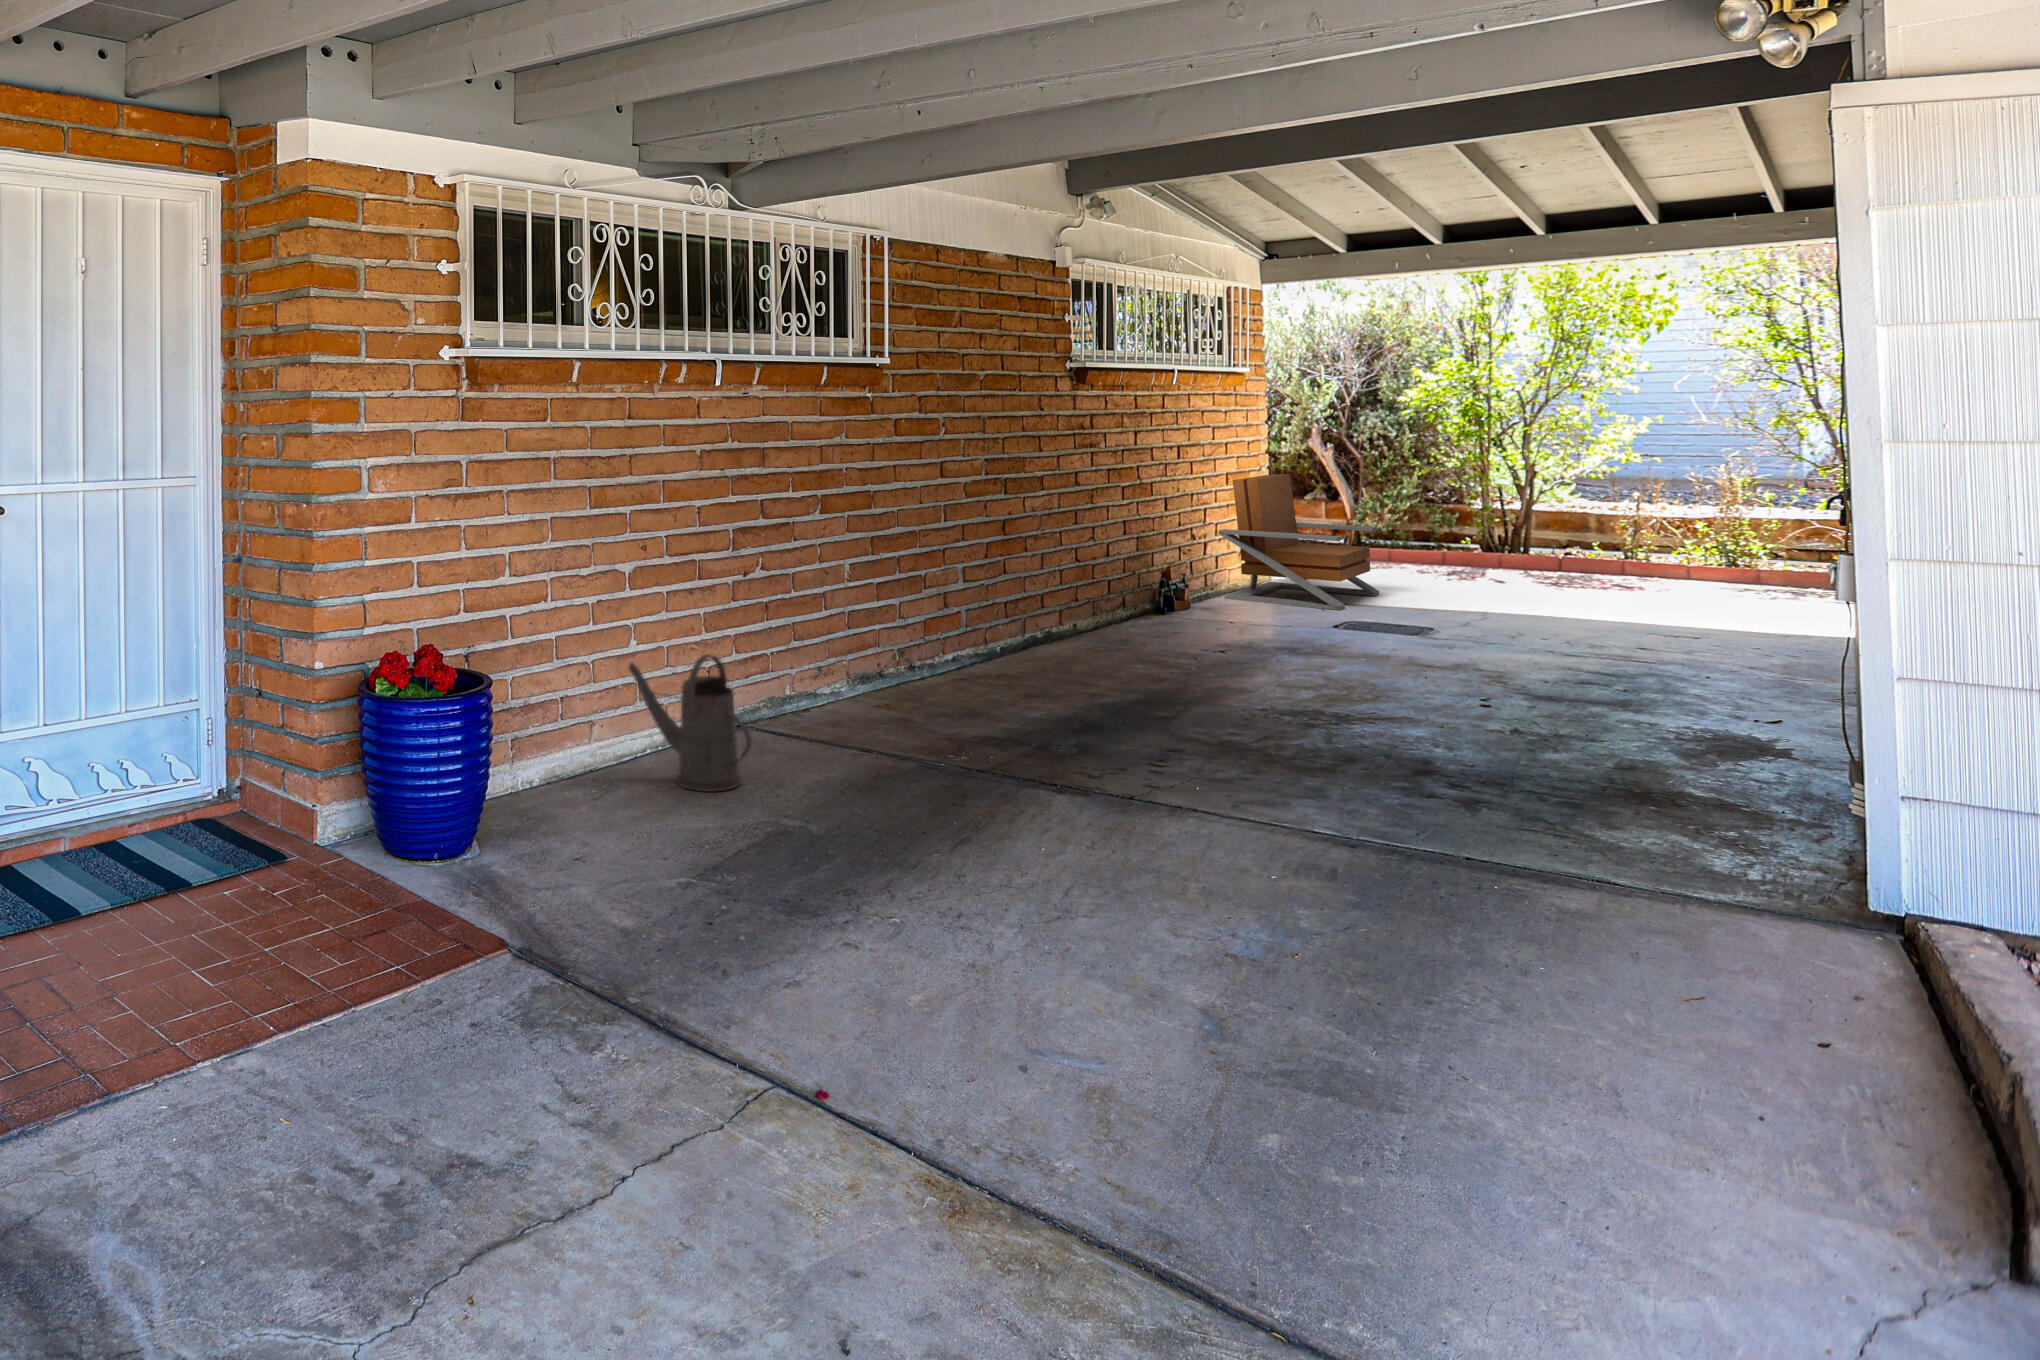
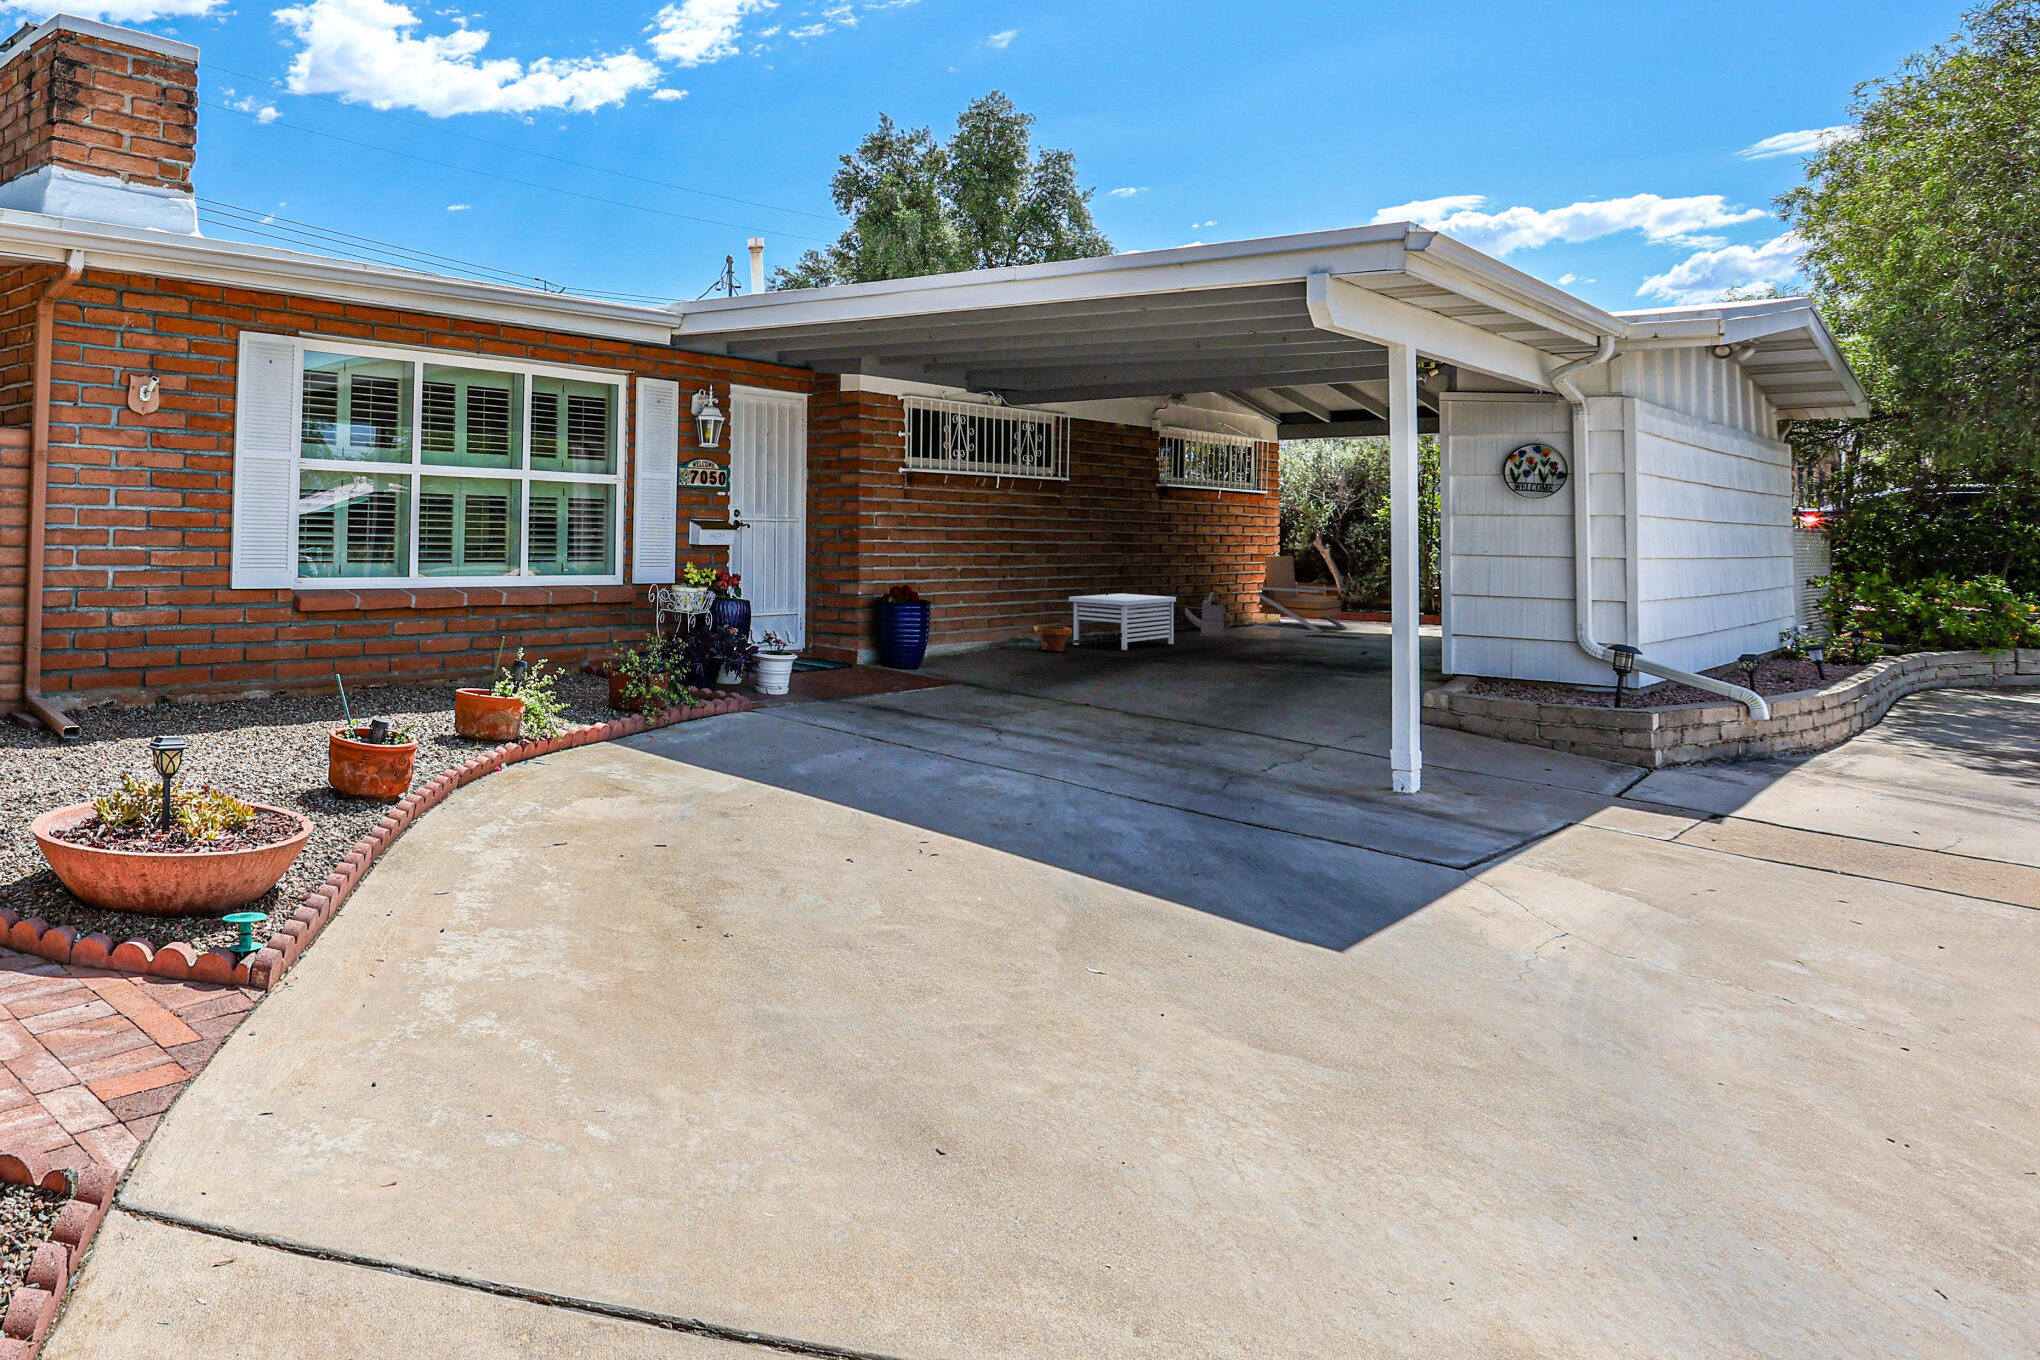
storage bench: none [890,572,1097,704] -> present [1069,594,1176,650]
watering can: present [629,654,752,792] -> present [1185,592,1233,637]
planter: none [807,663,884,721] -> present [1033,626,1072,651]

